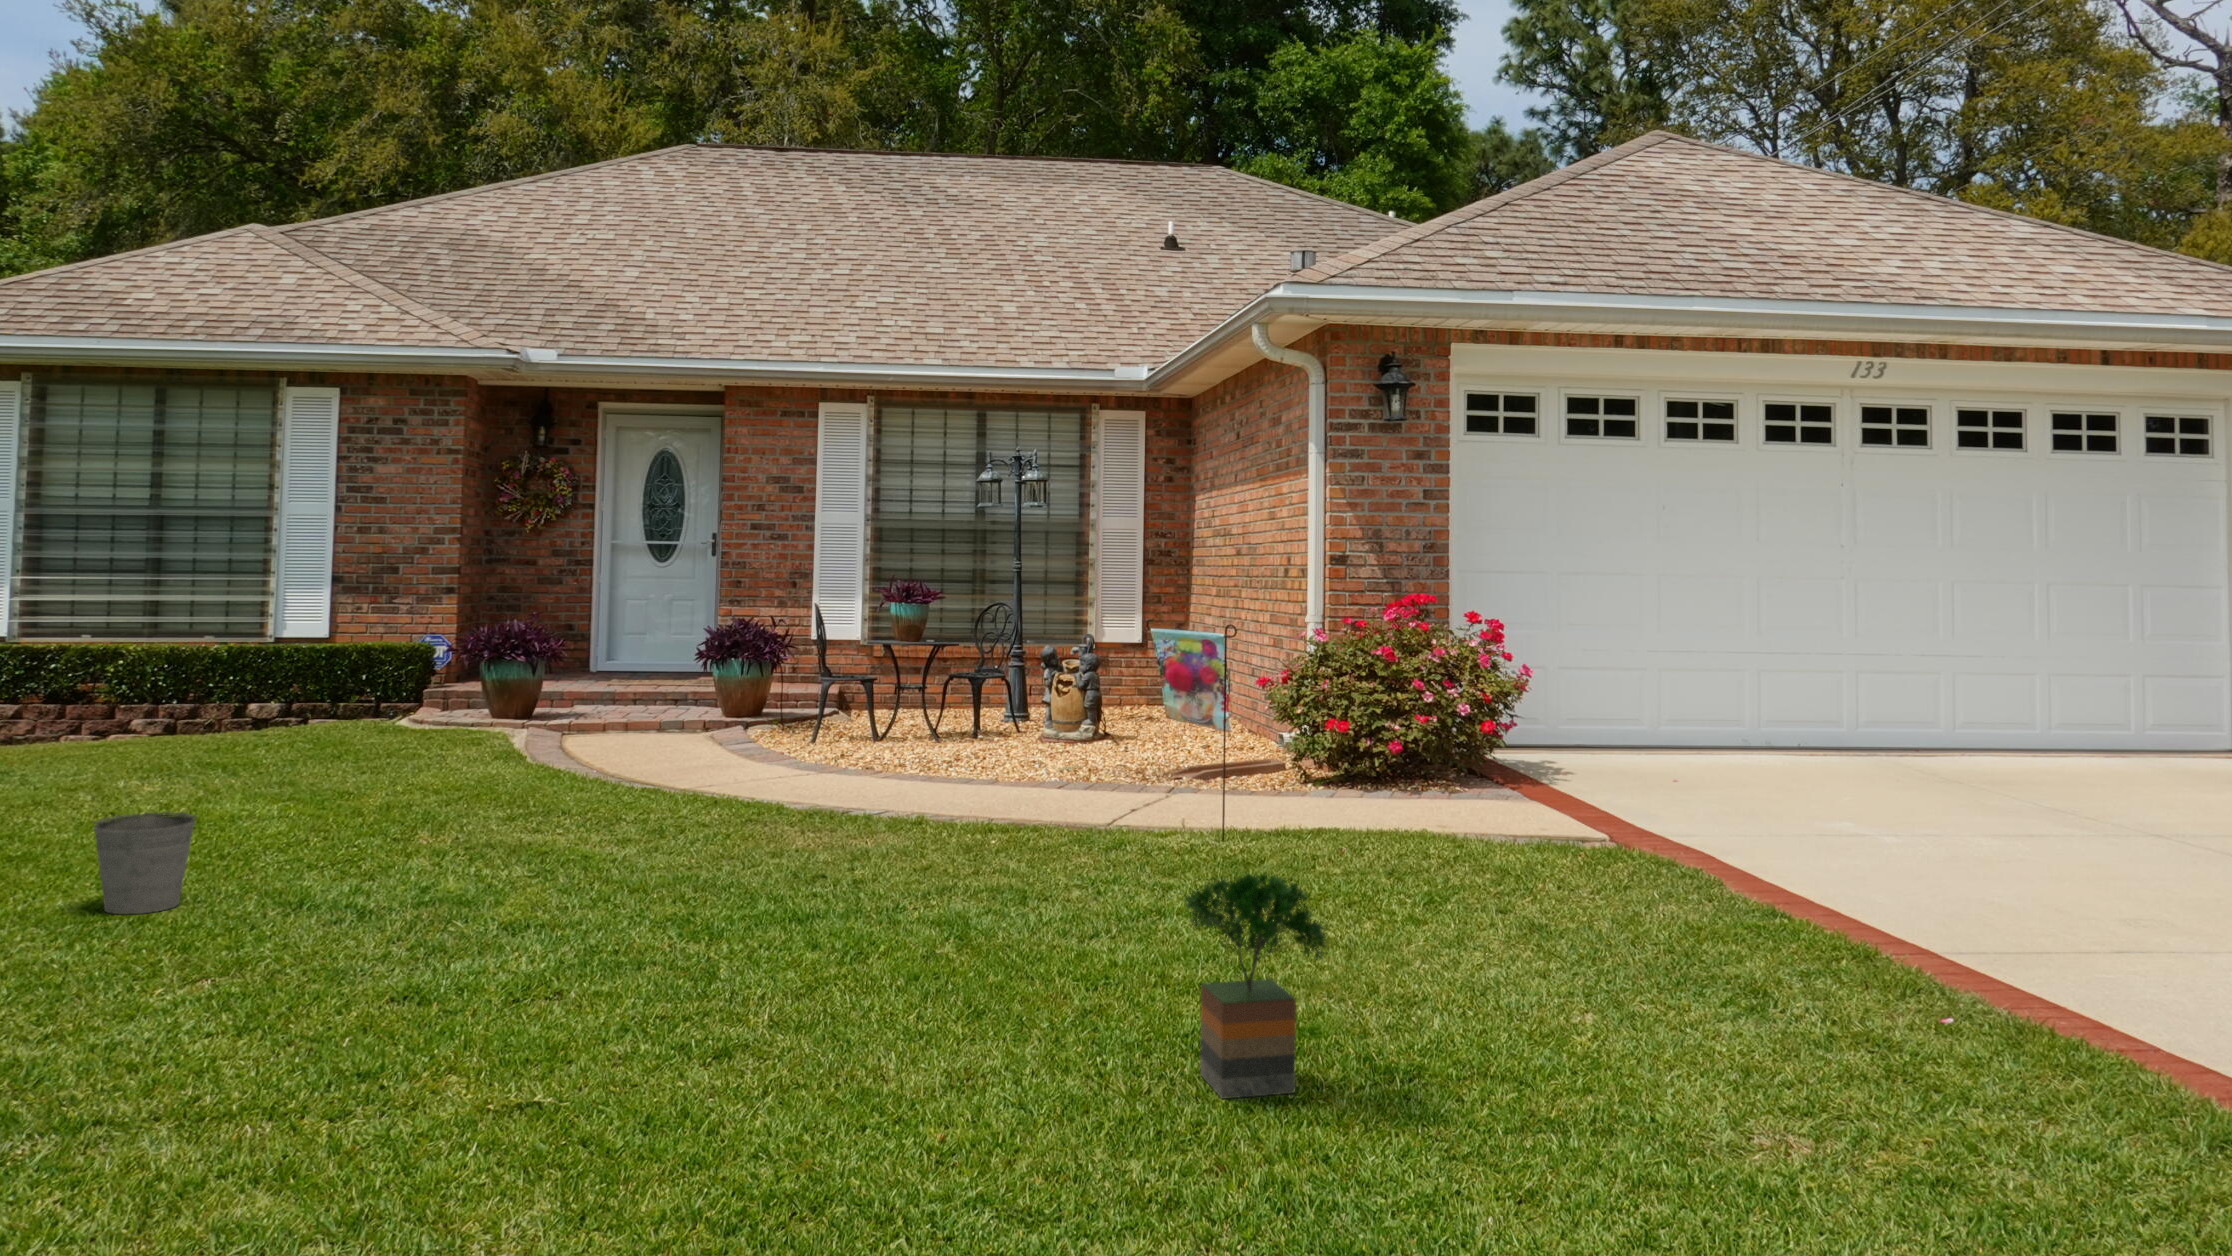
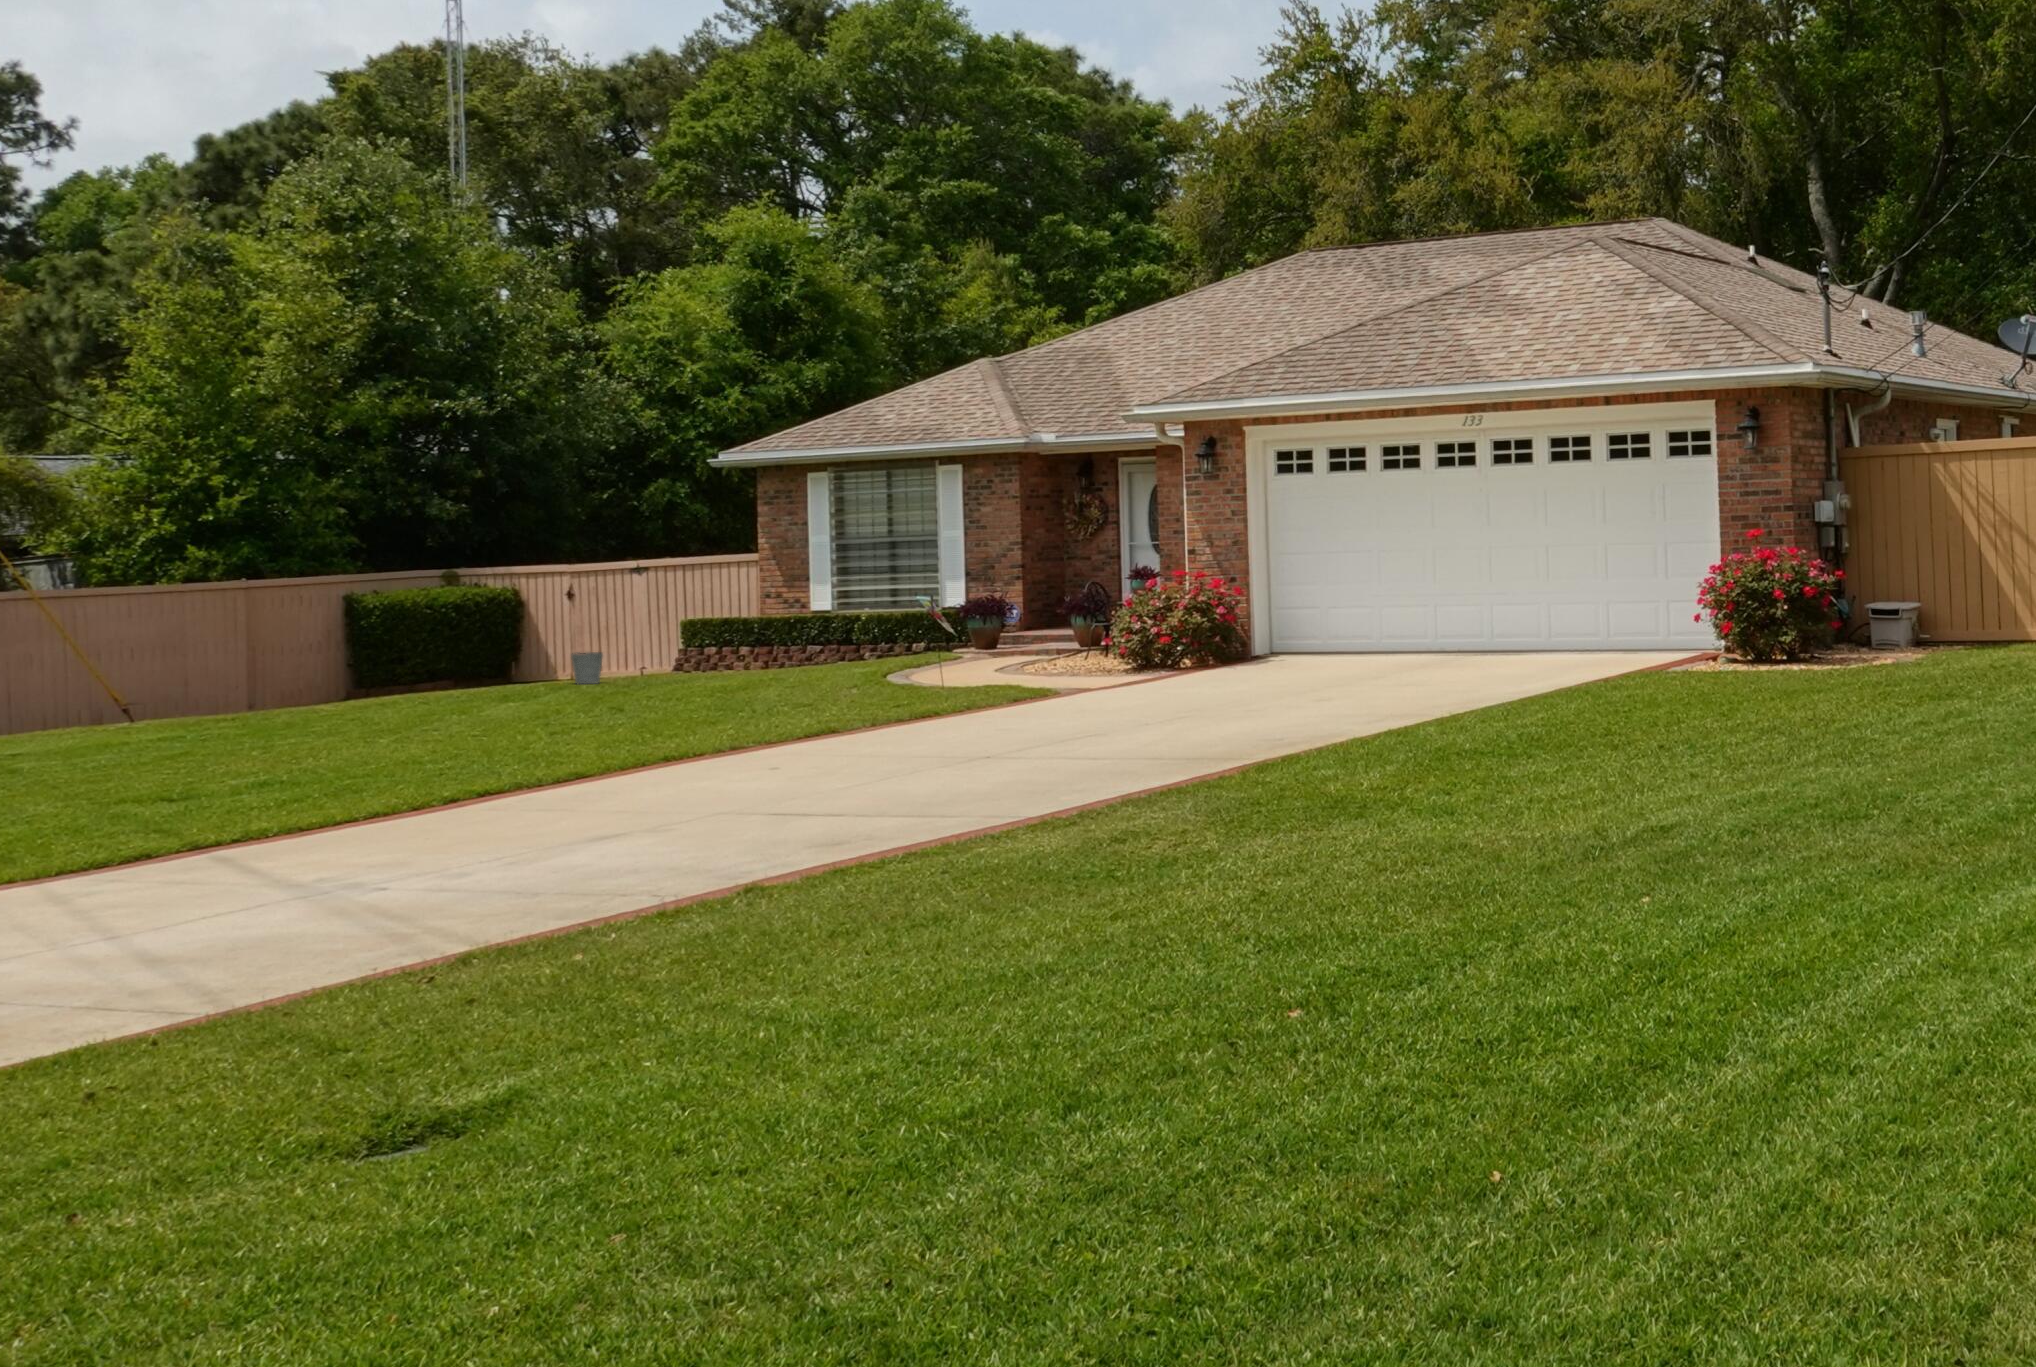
potted tree: present [1184,874,1328,1099] -> none [620,643,662,704]

